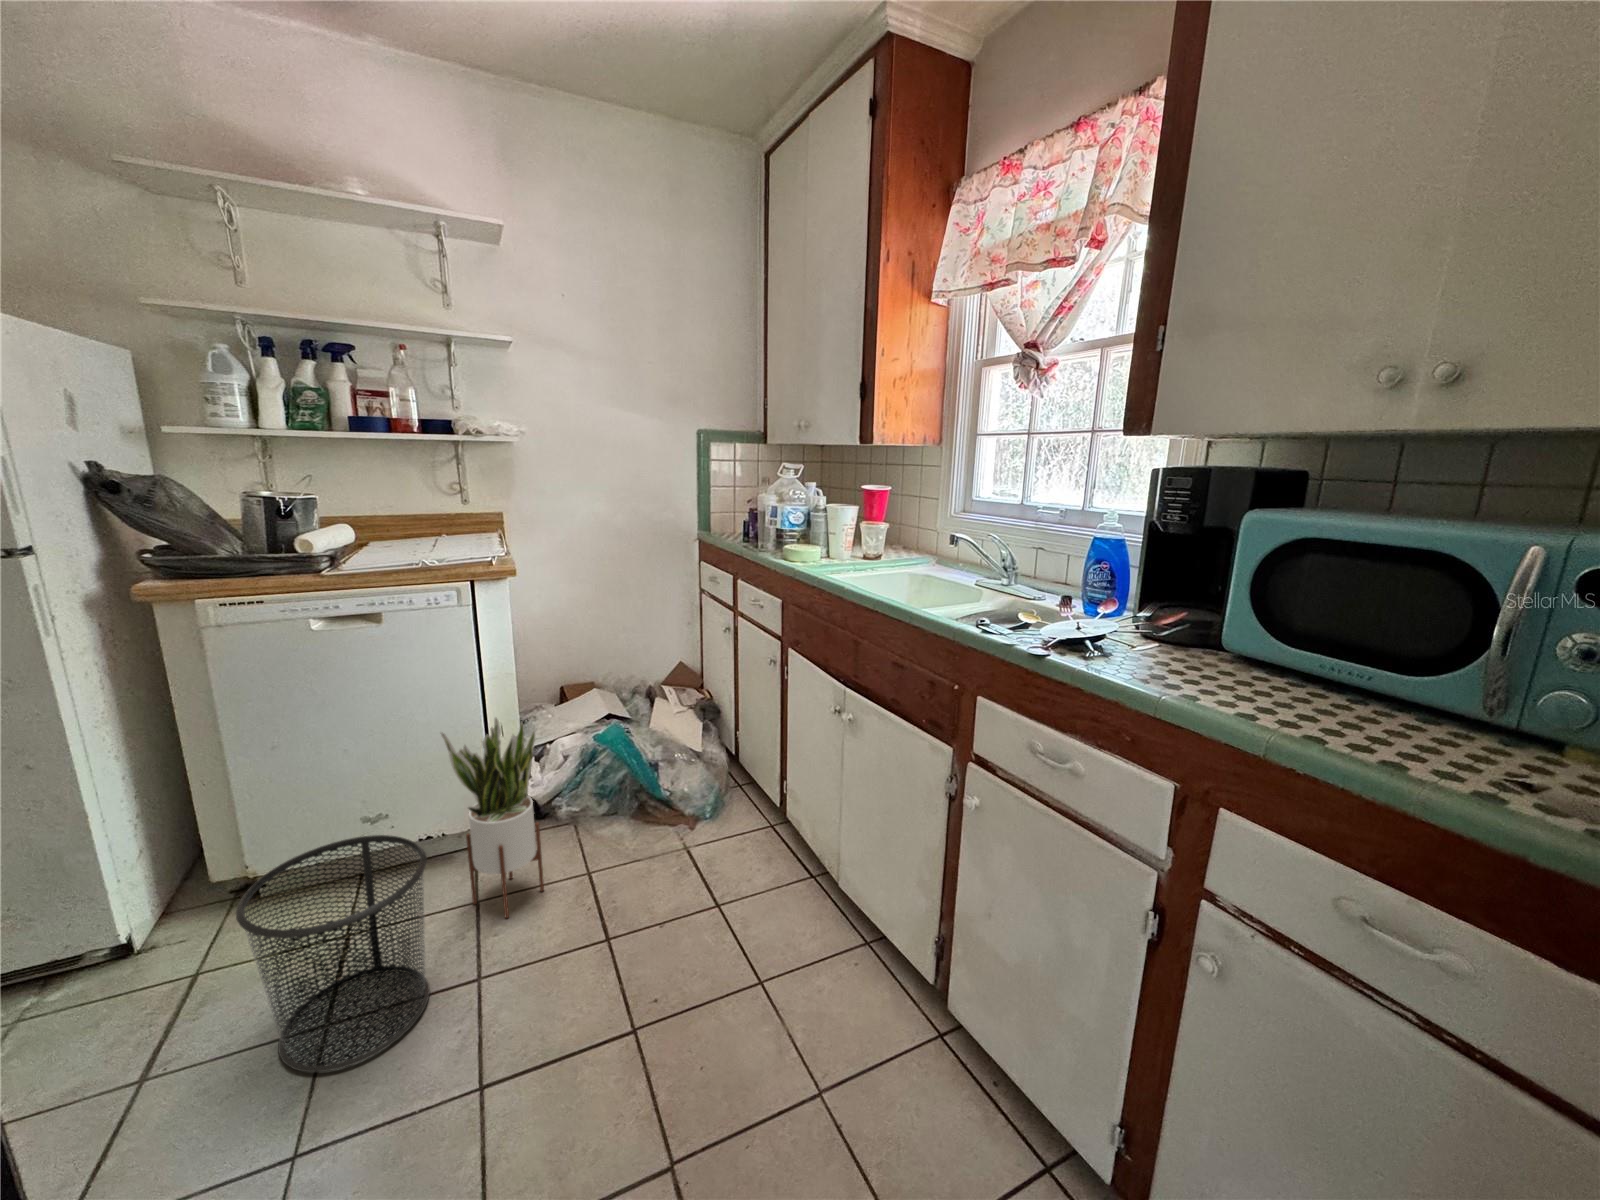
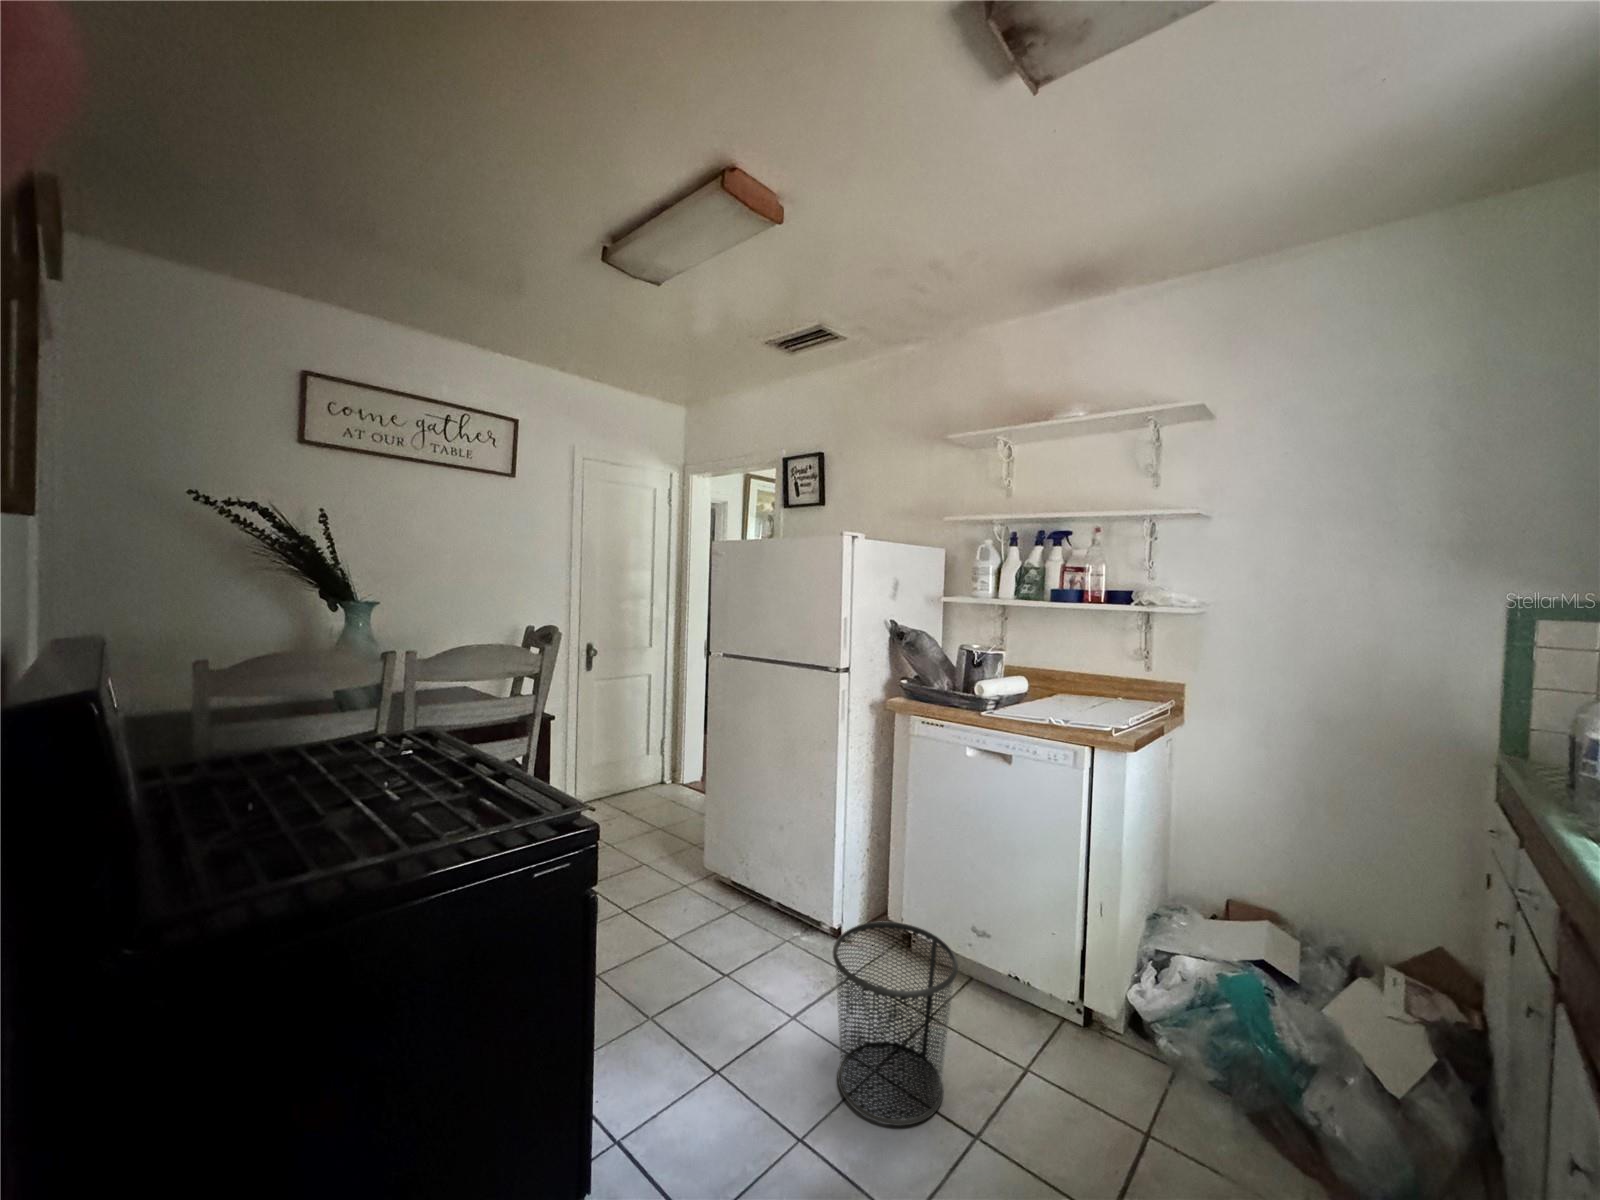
potted plant: present [440,718,544,918] -> none [1010,877,1106,1111]

